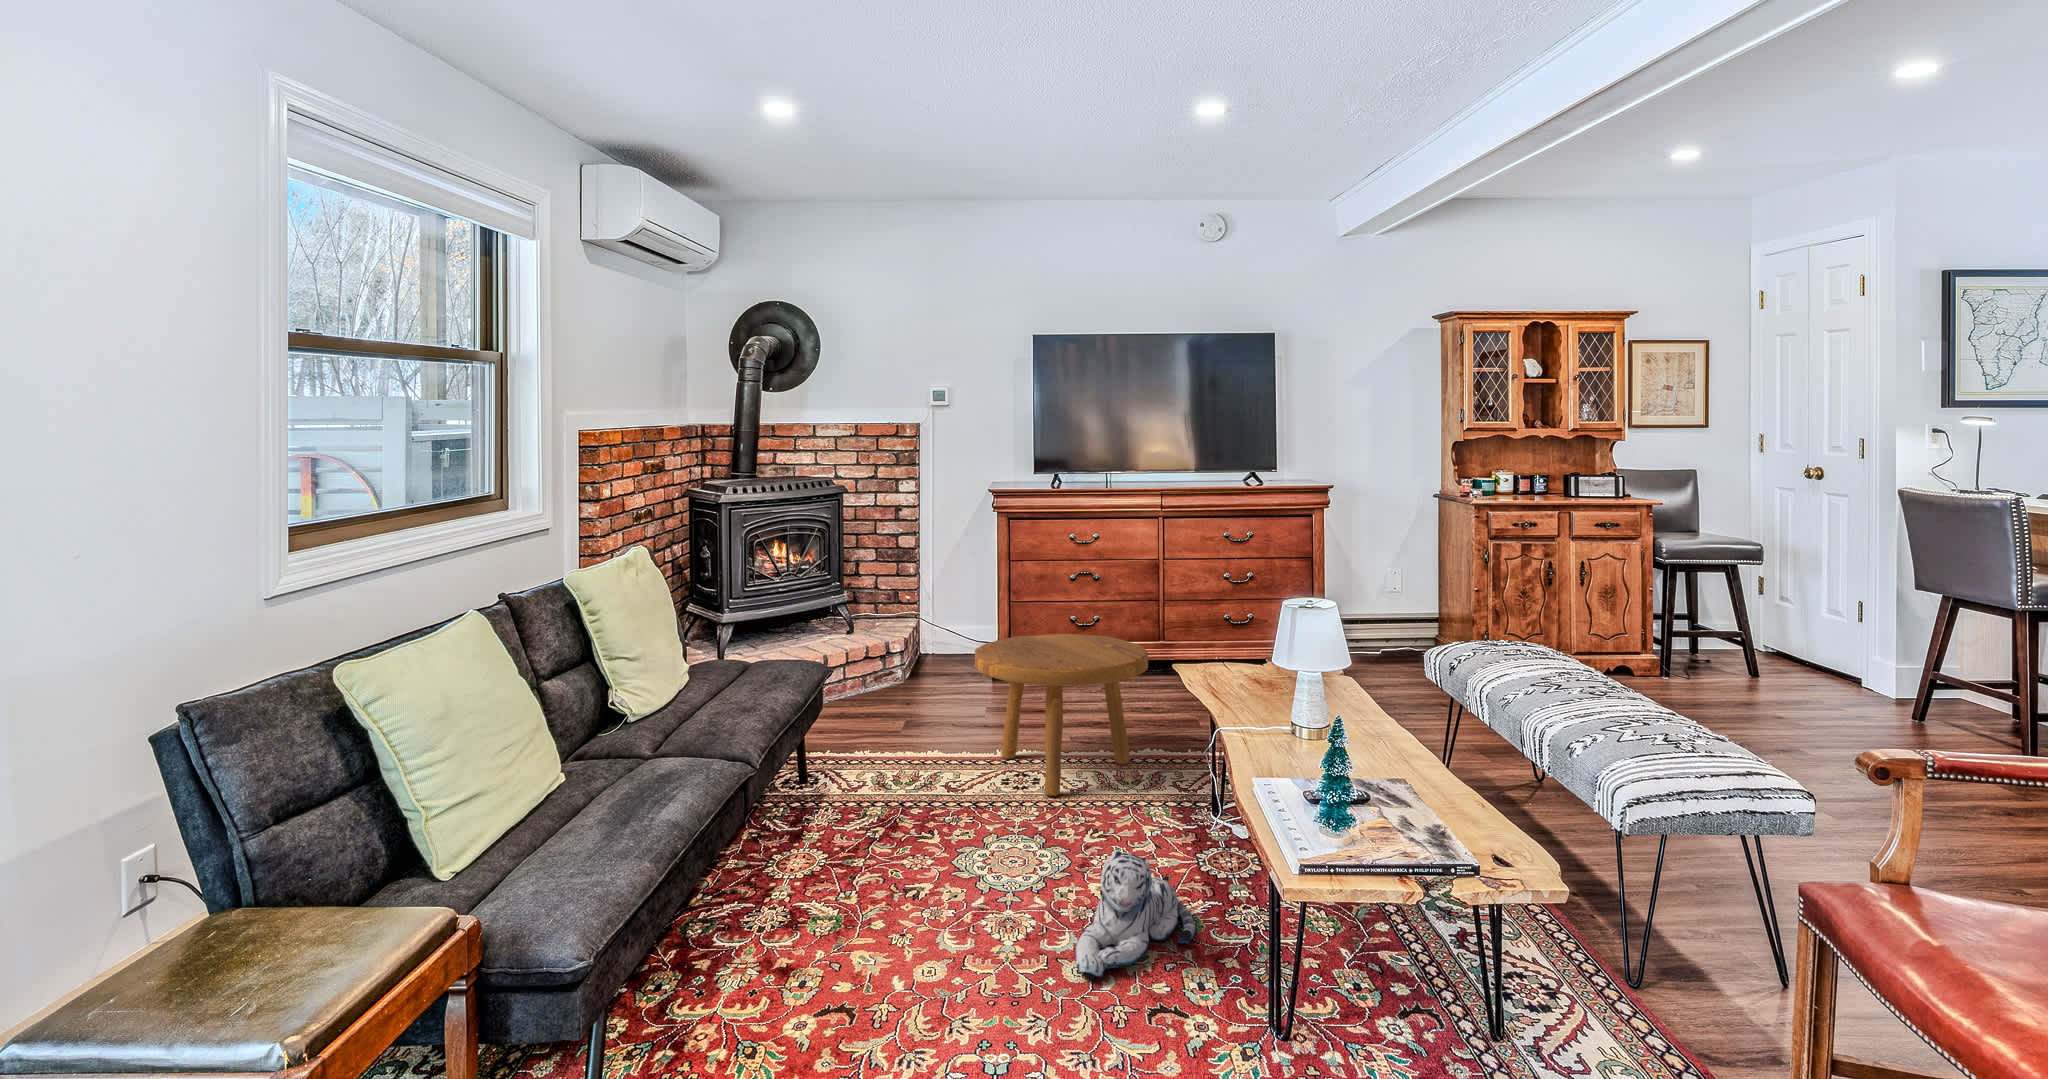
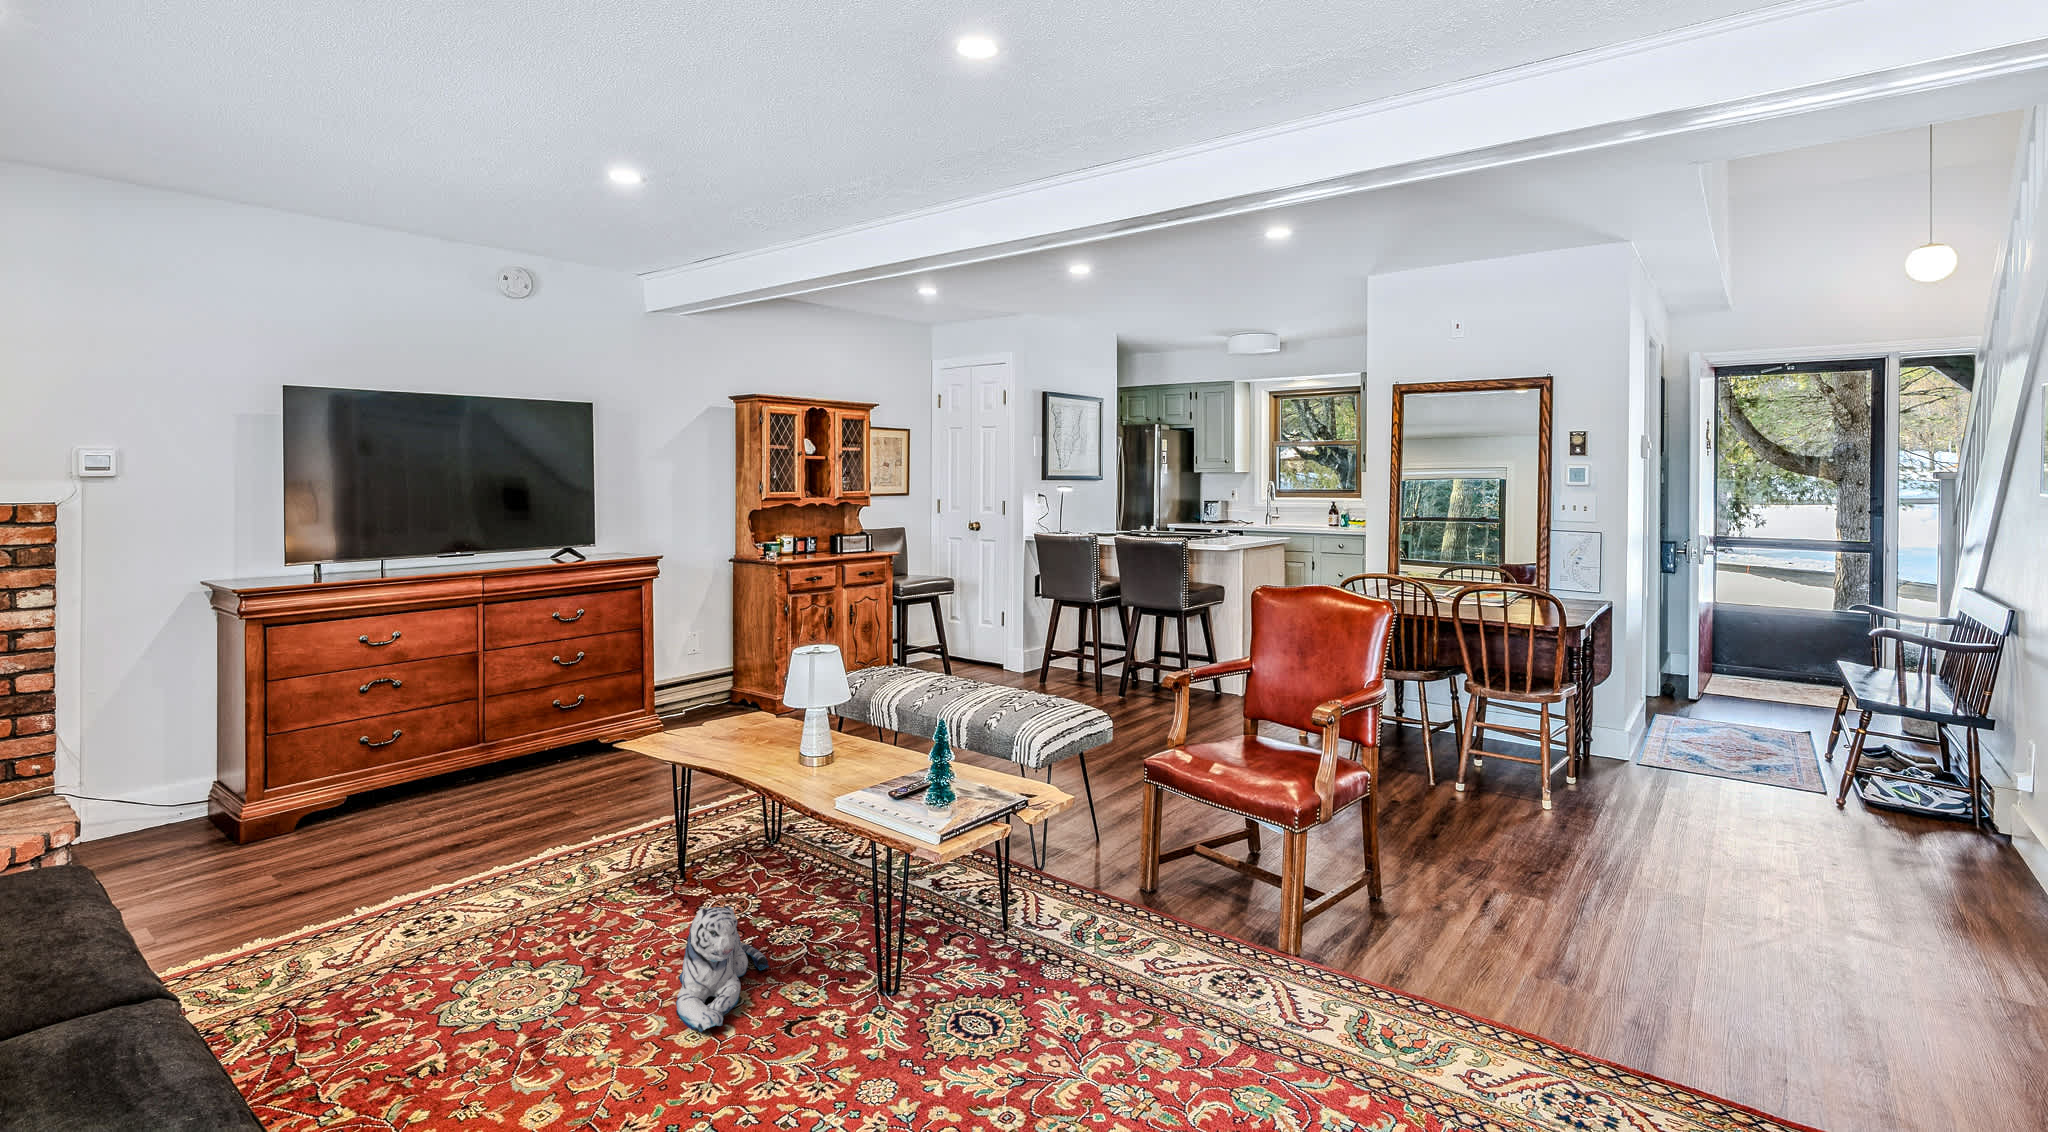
footstool: present [975,634,1148,796] -> none [371,729,587,907]

